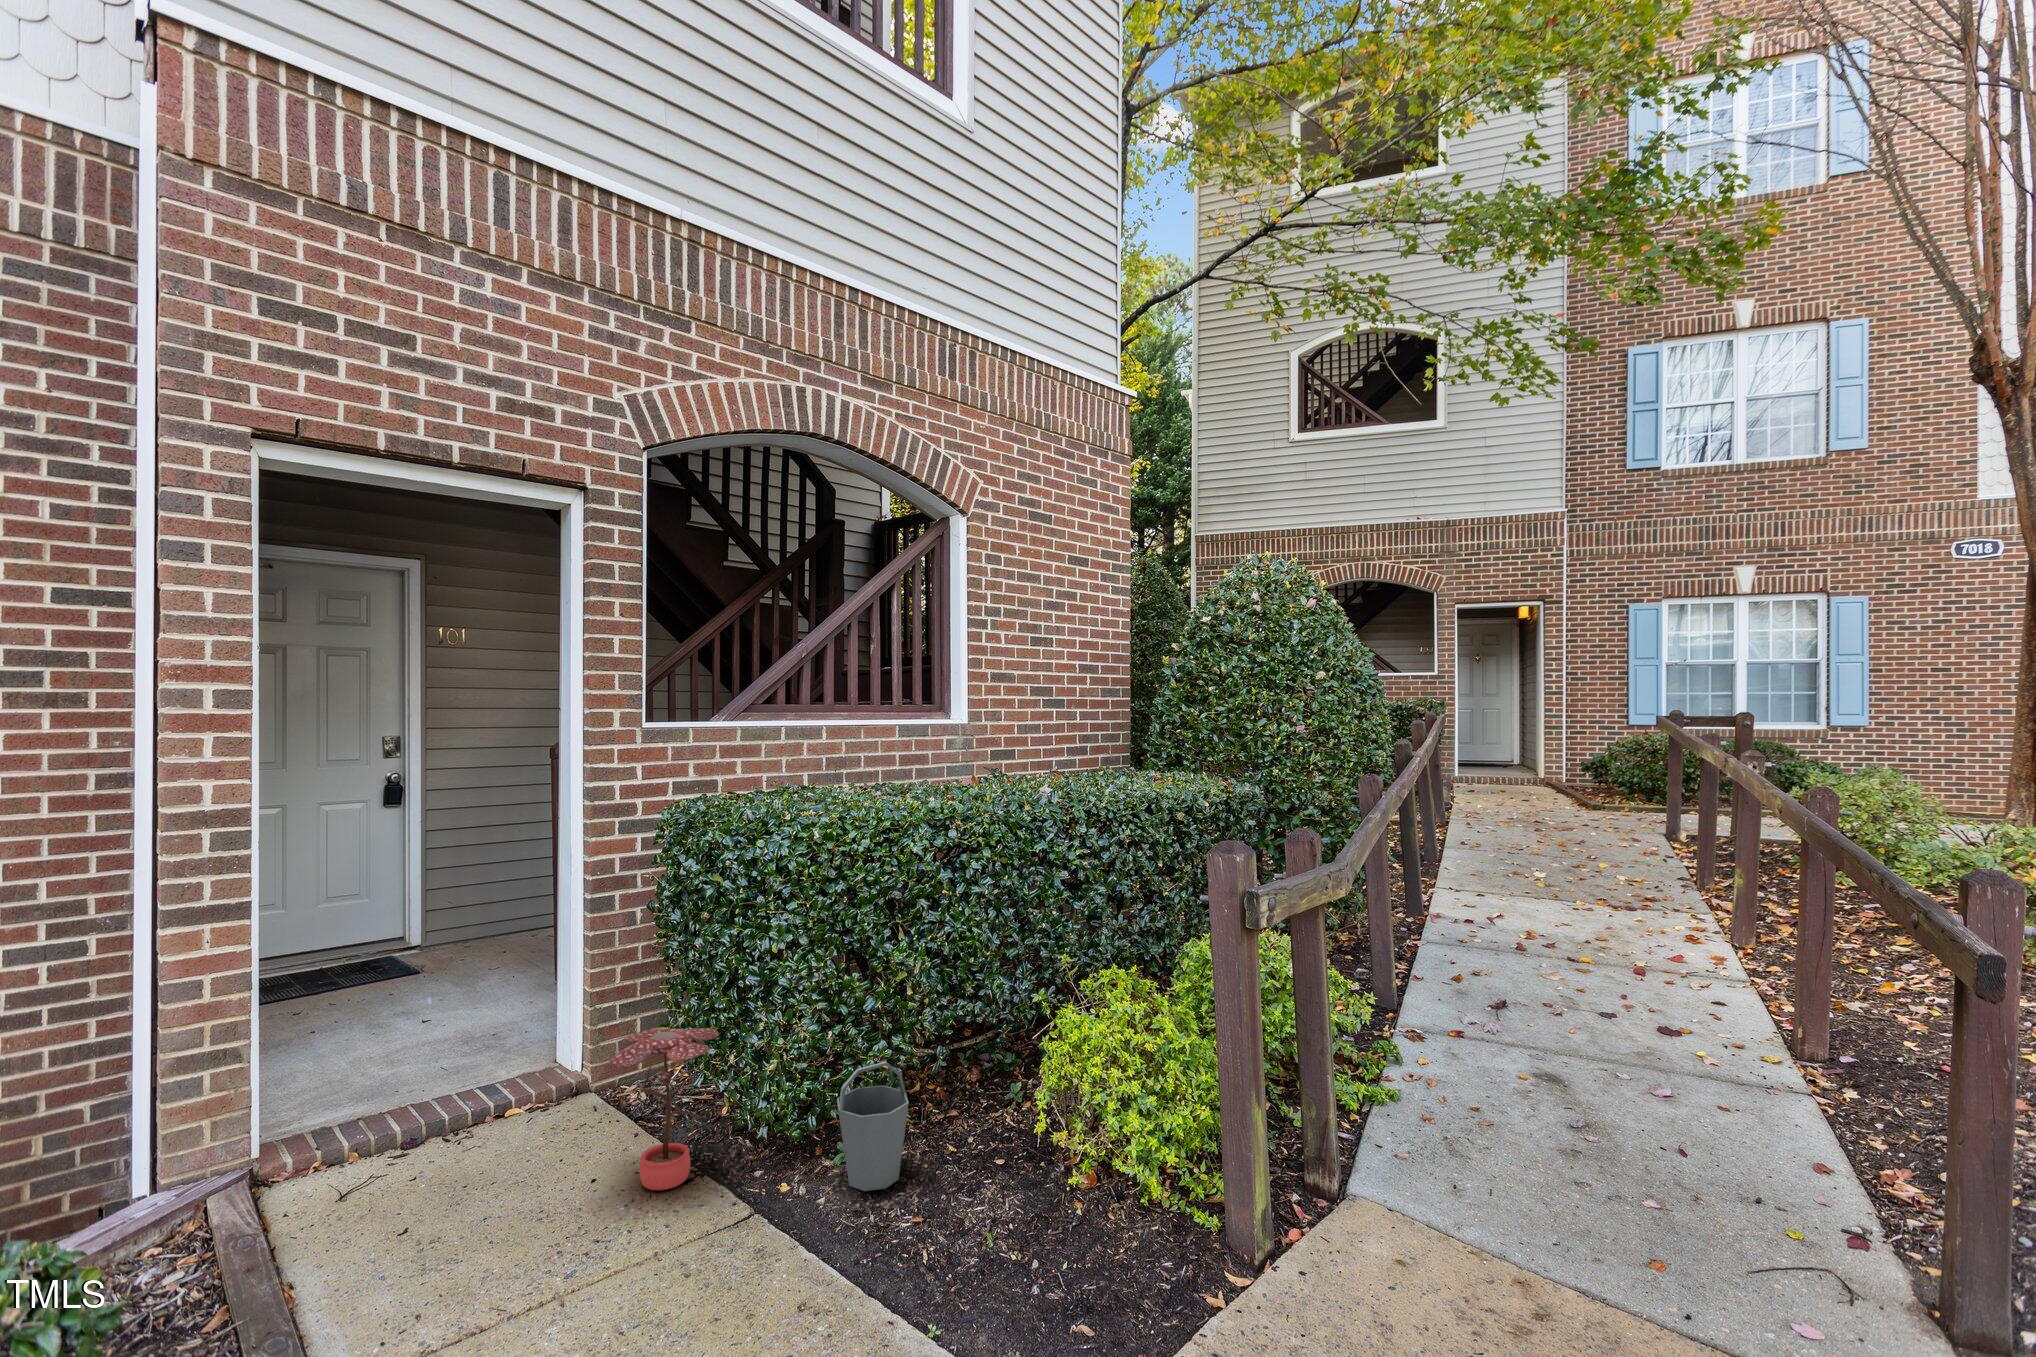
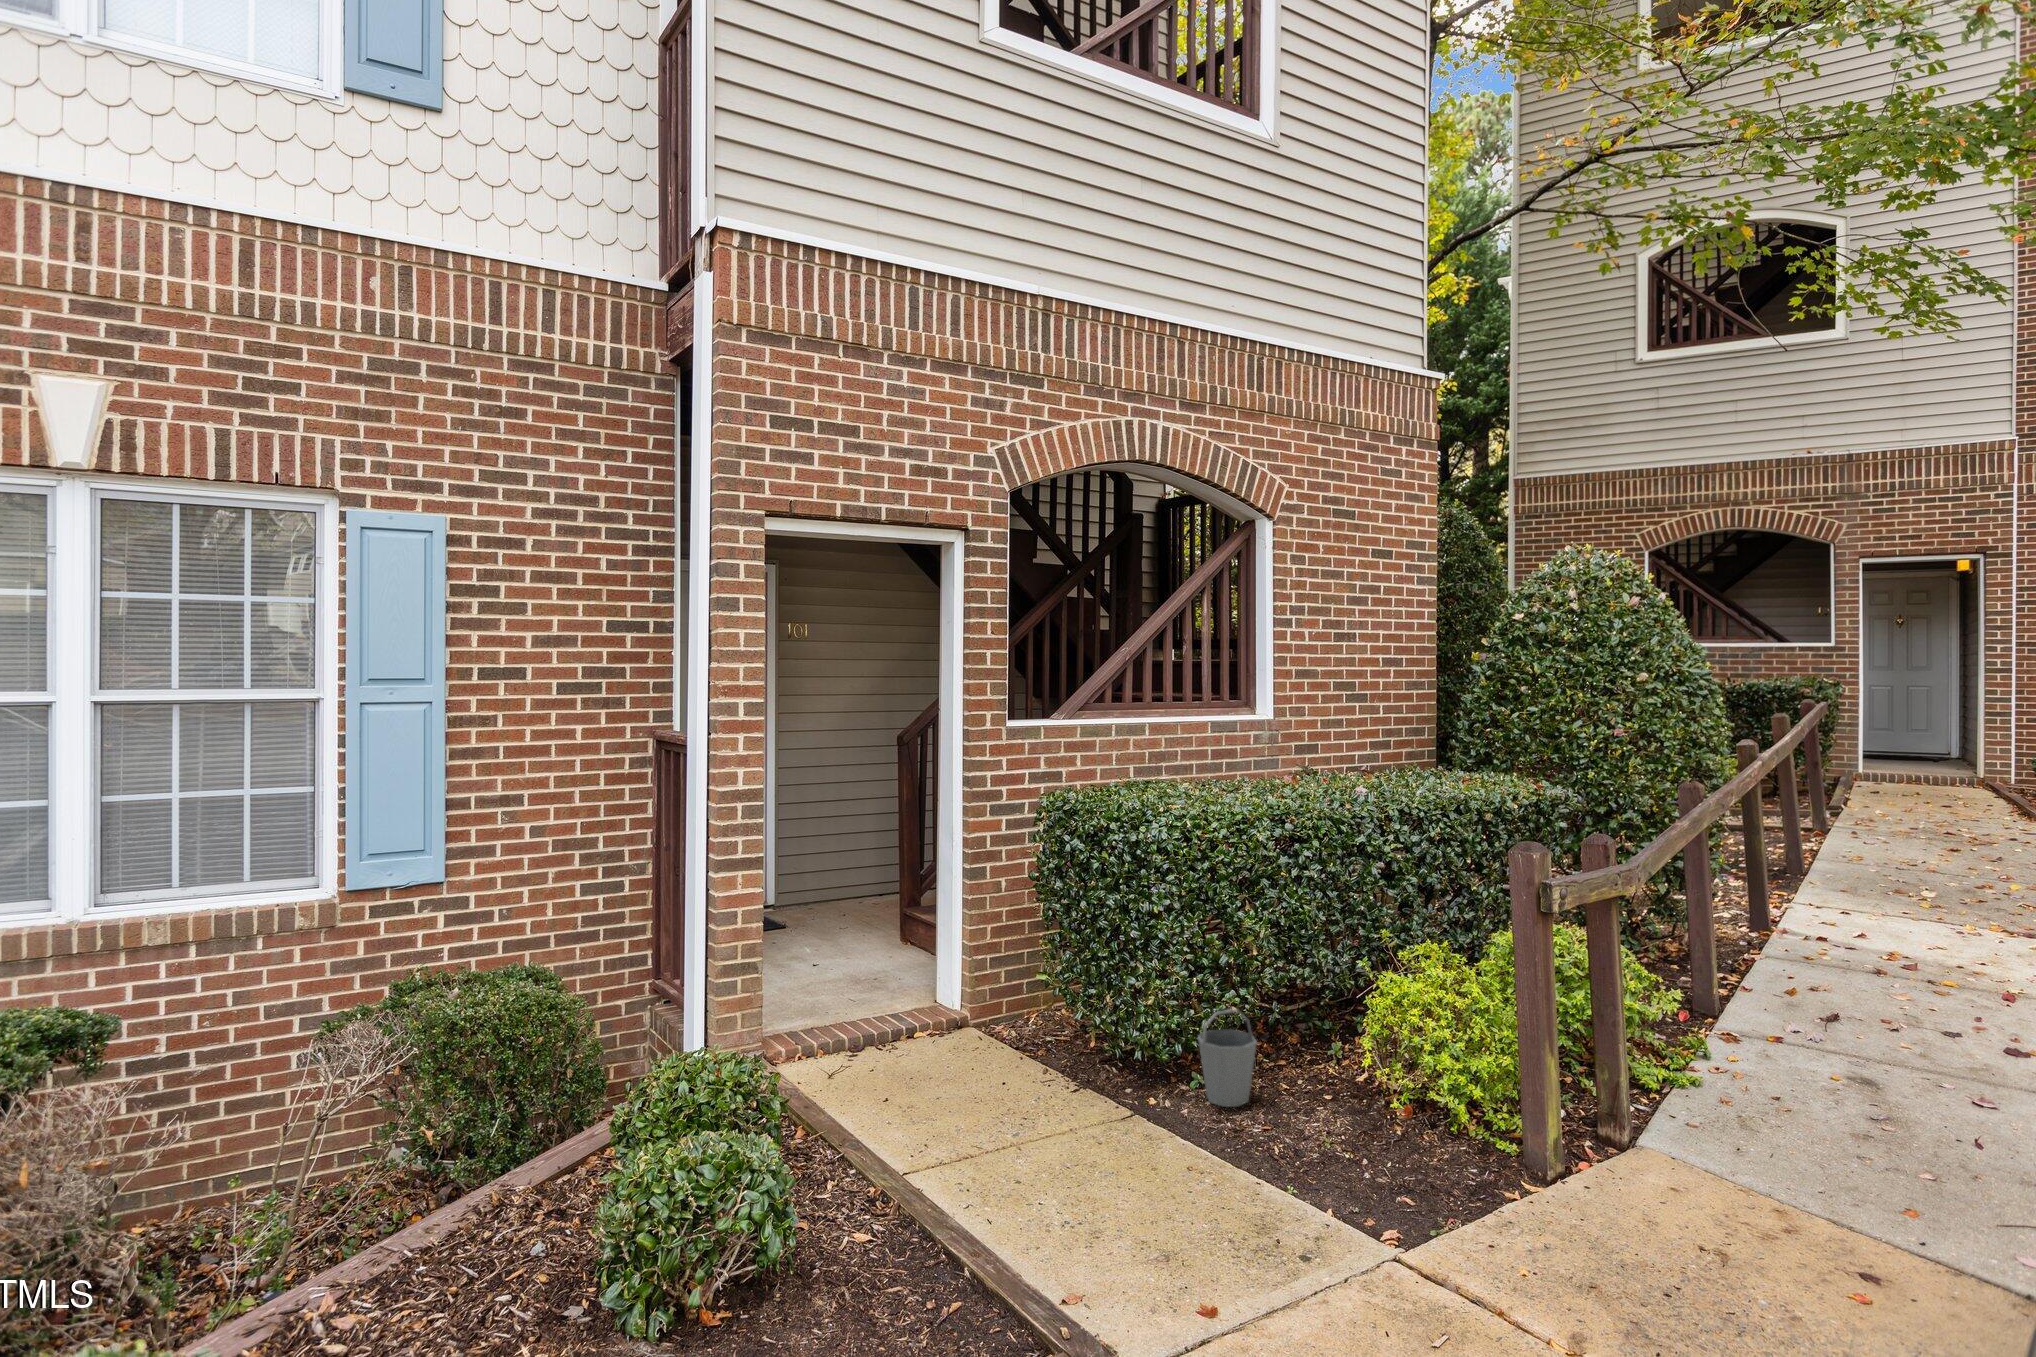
potted plant: present [609,1028,719,1190] -> none [1027,974,1101,1095]

